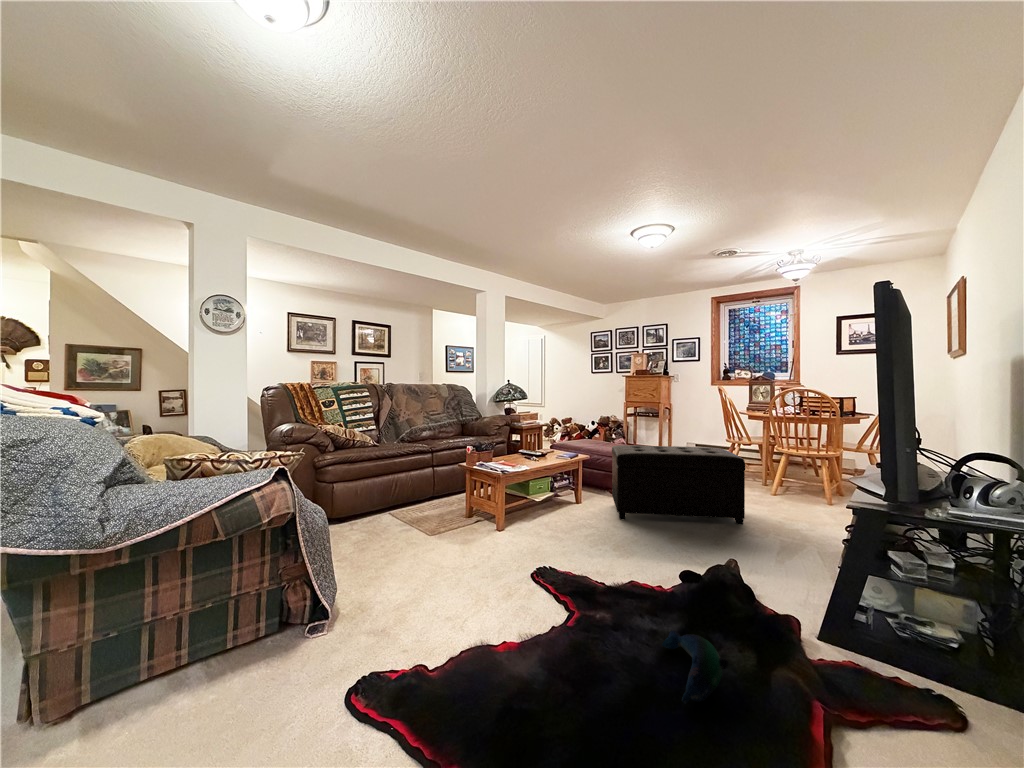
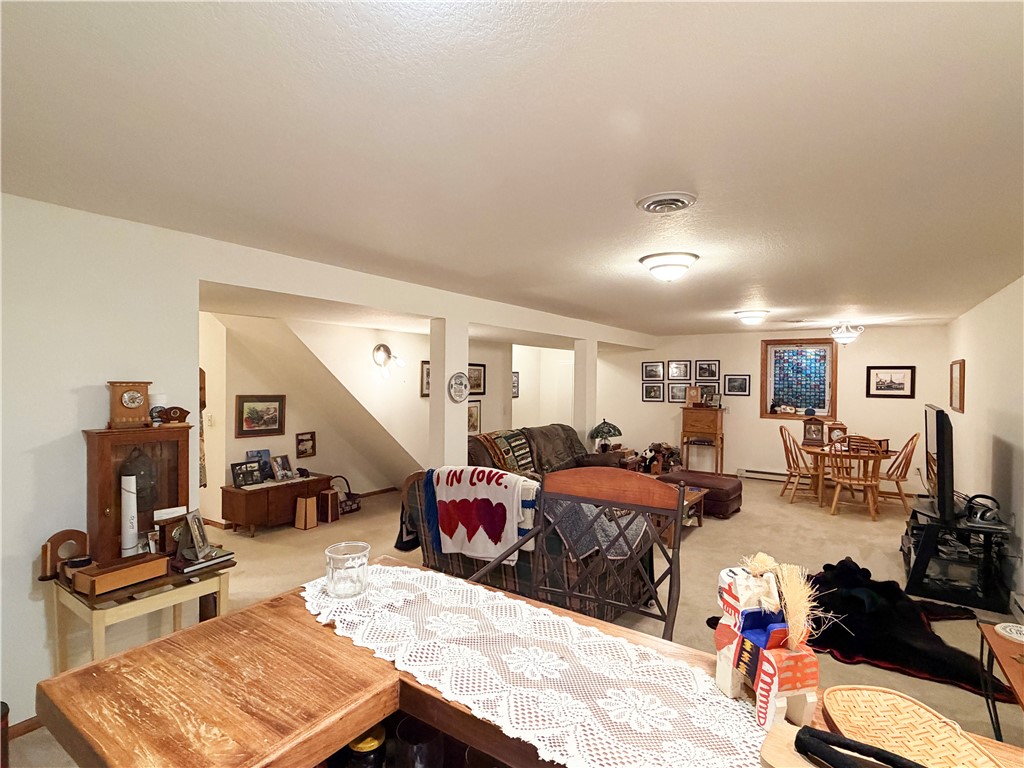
ottoman: present [612,445,745,525] -> none [730,482,833,537]

